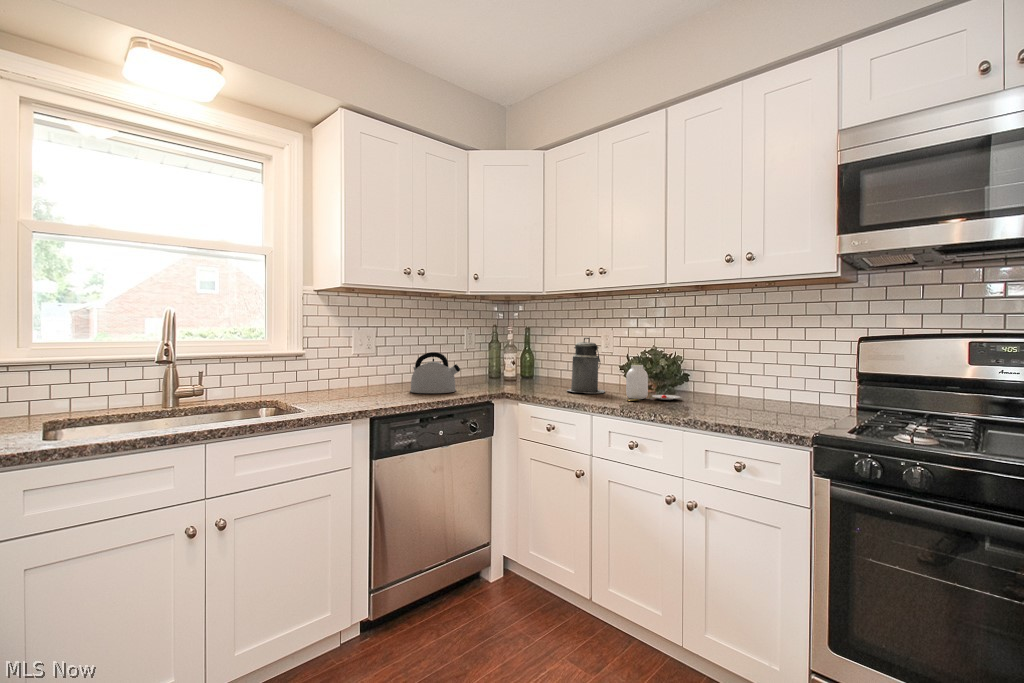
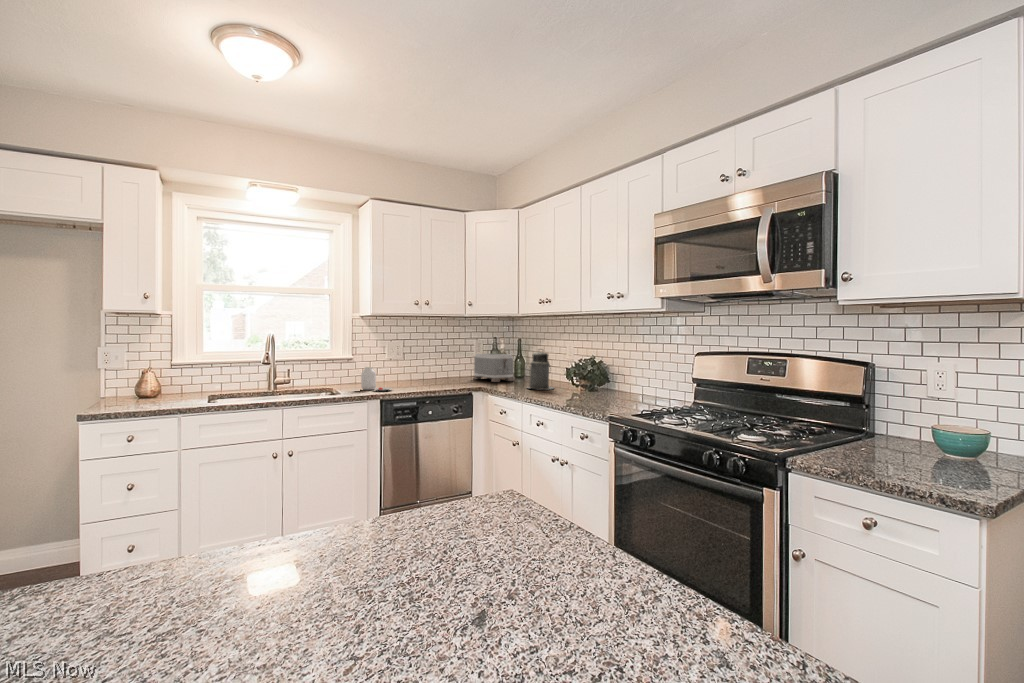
toaster: none [467,347,527,384] -> present [473,354,514,382]
kettle: present [410,352,460,393] -> none [420,358,454,387]
jar: present [626,365,681,401] -> present [361,367,392,391]

